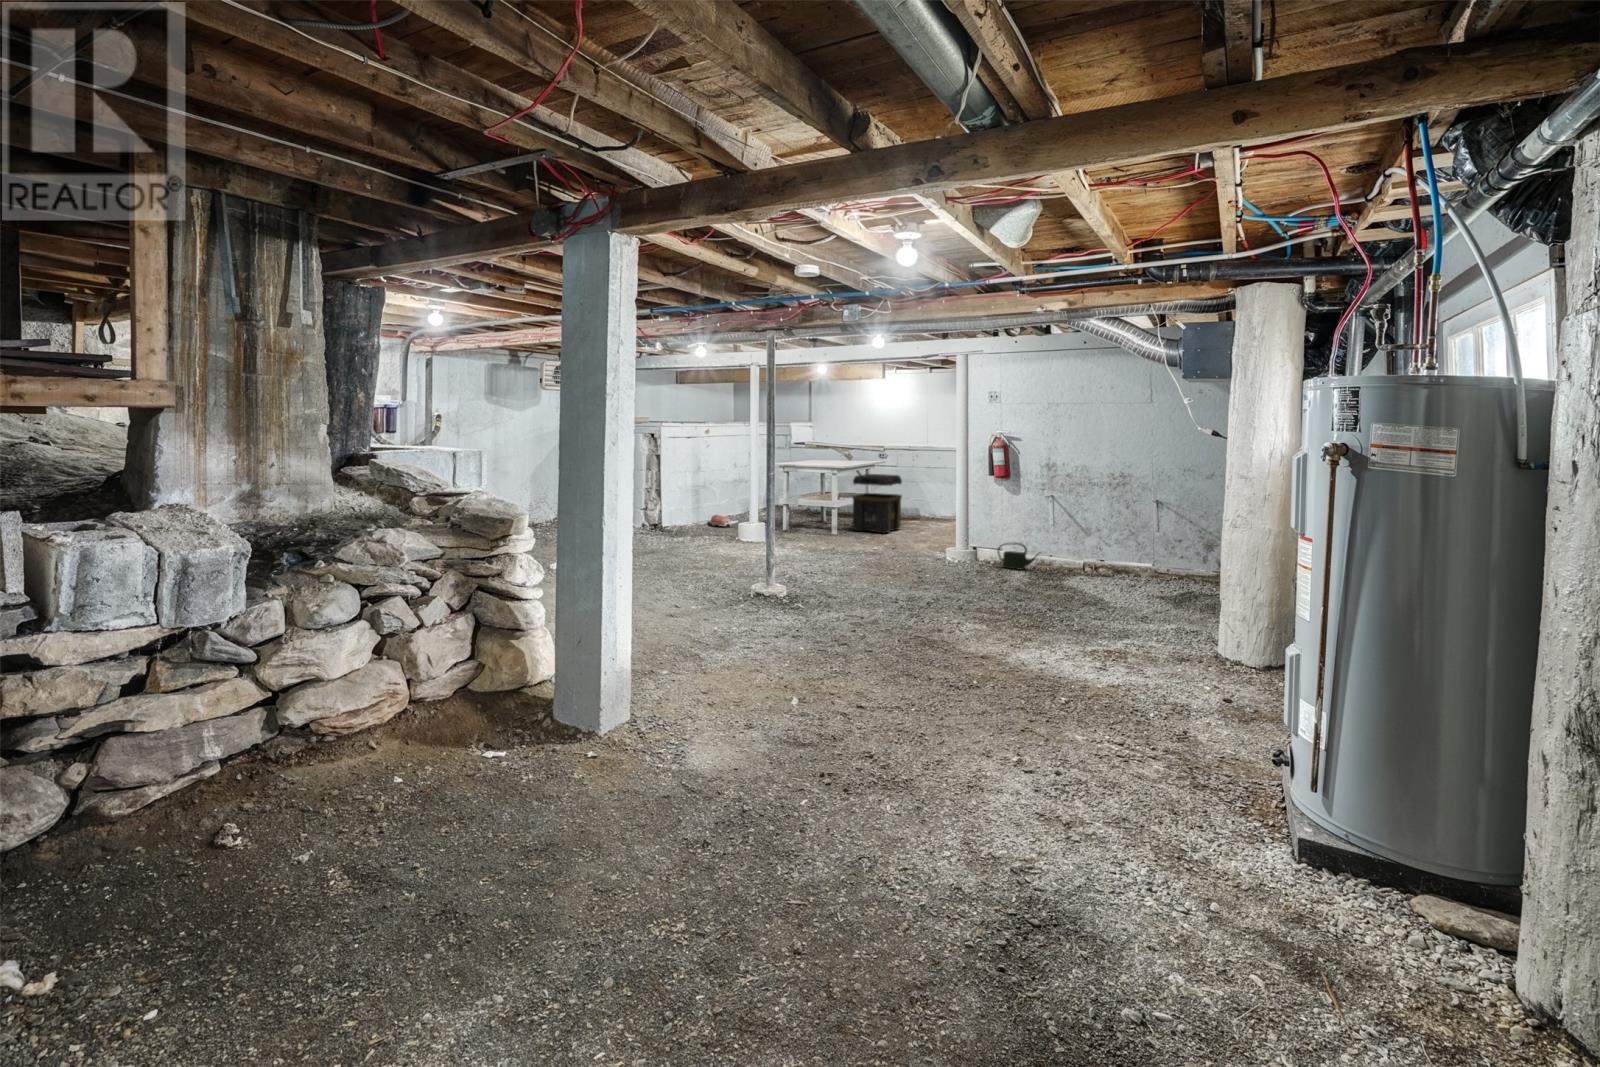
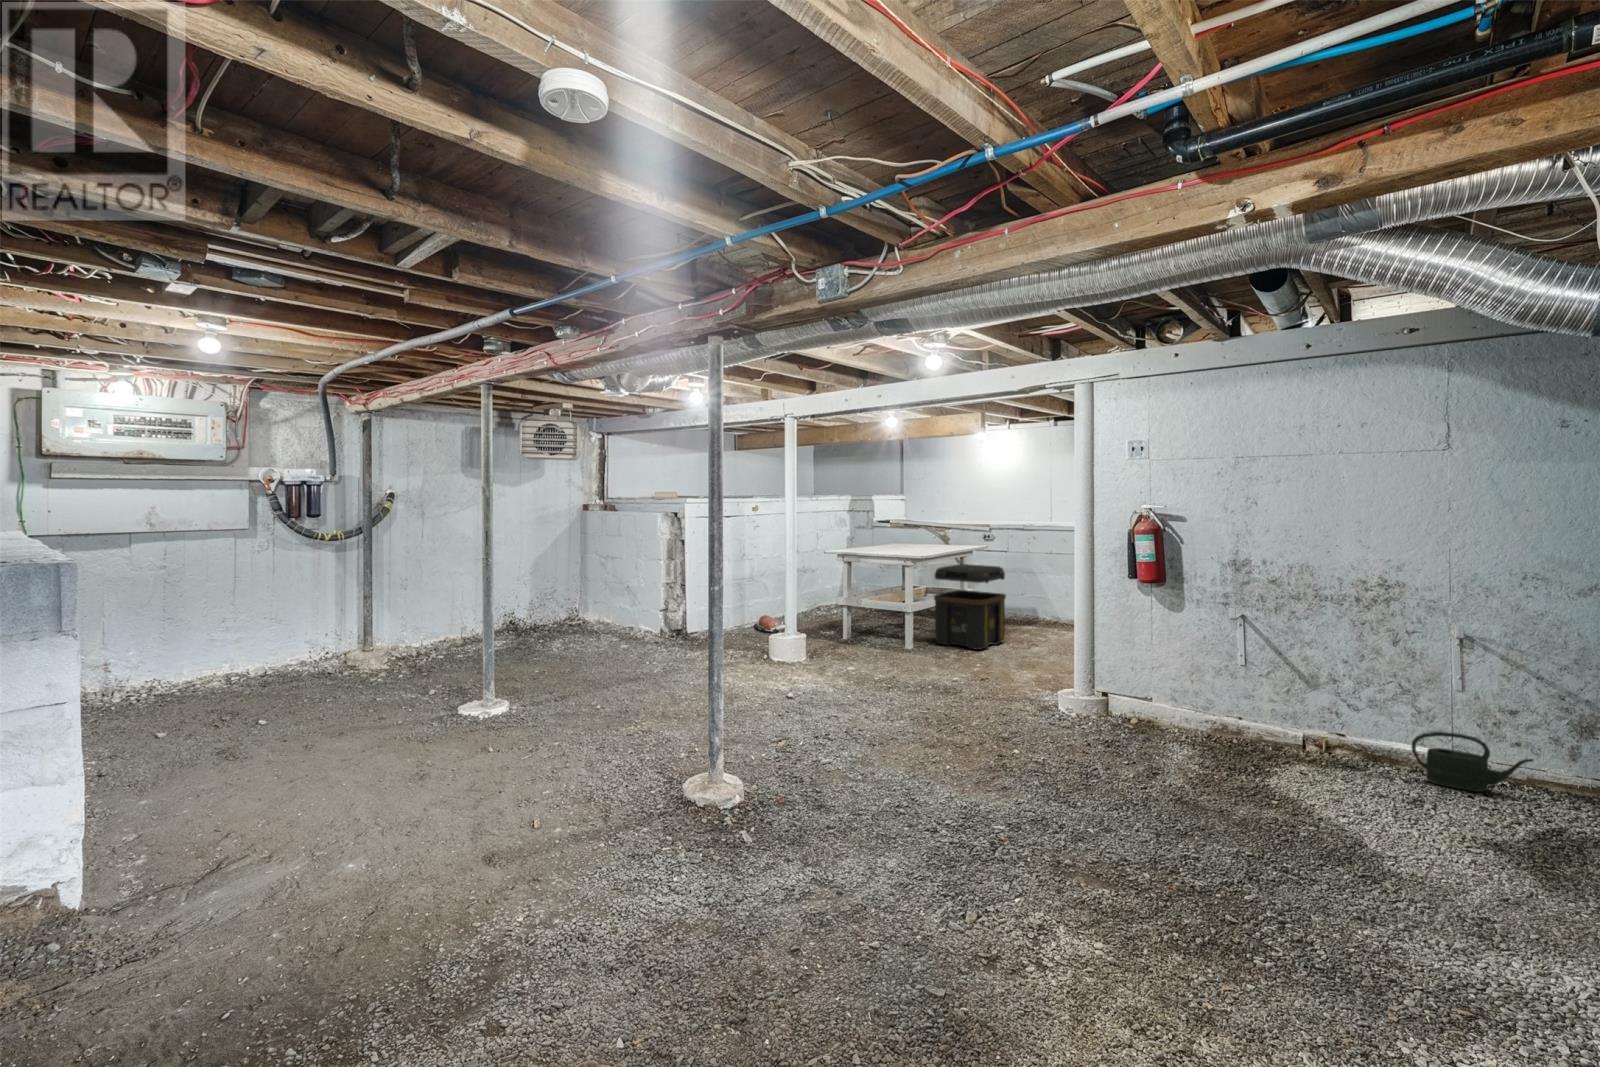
watering can: present [998,543,1041,569] -> present [1411,732,1533,792]

